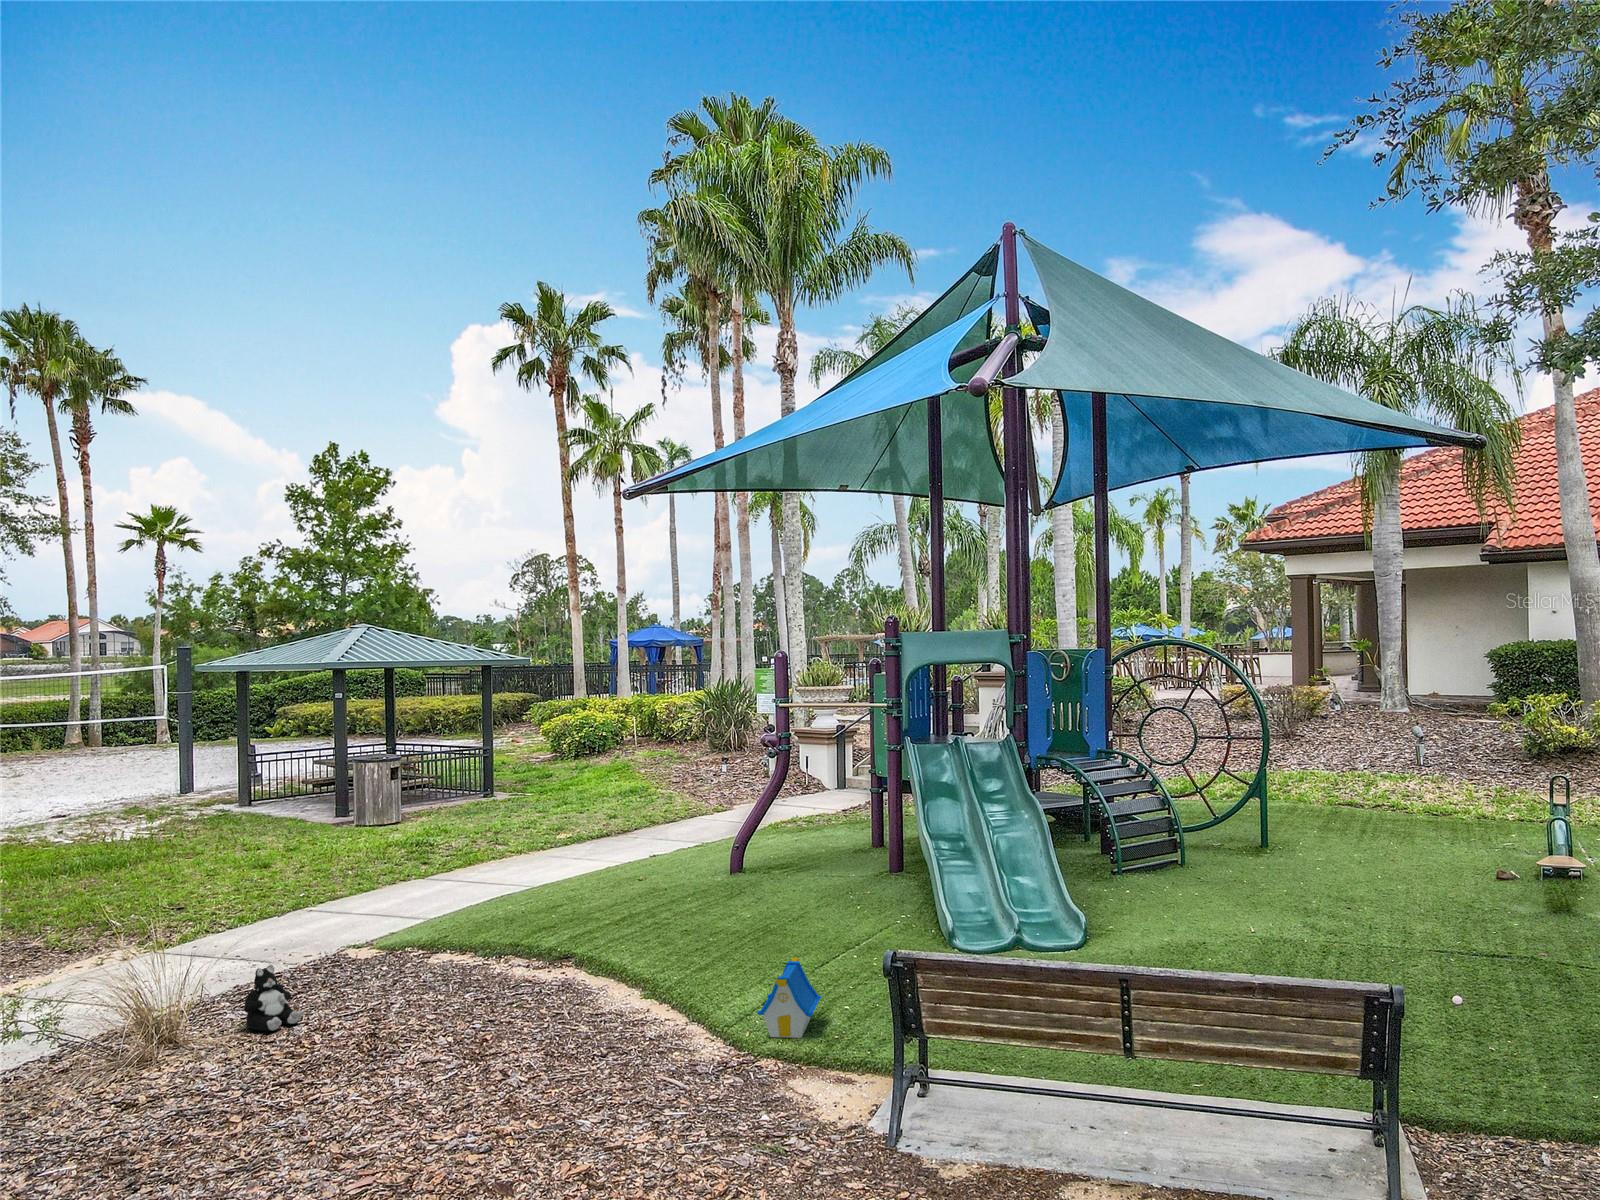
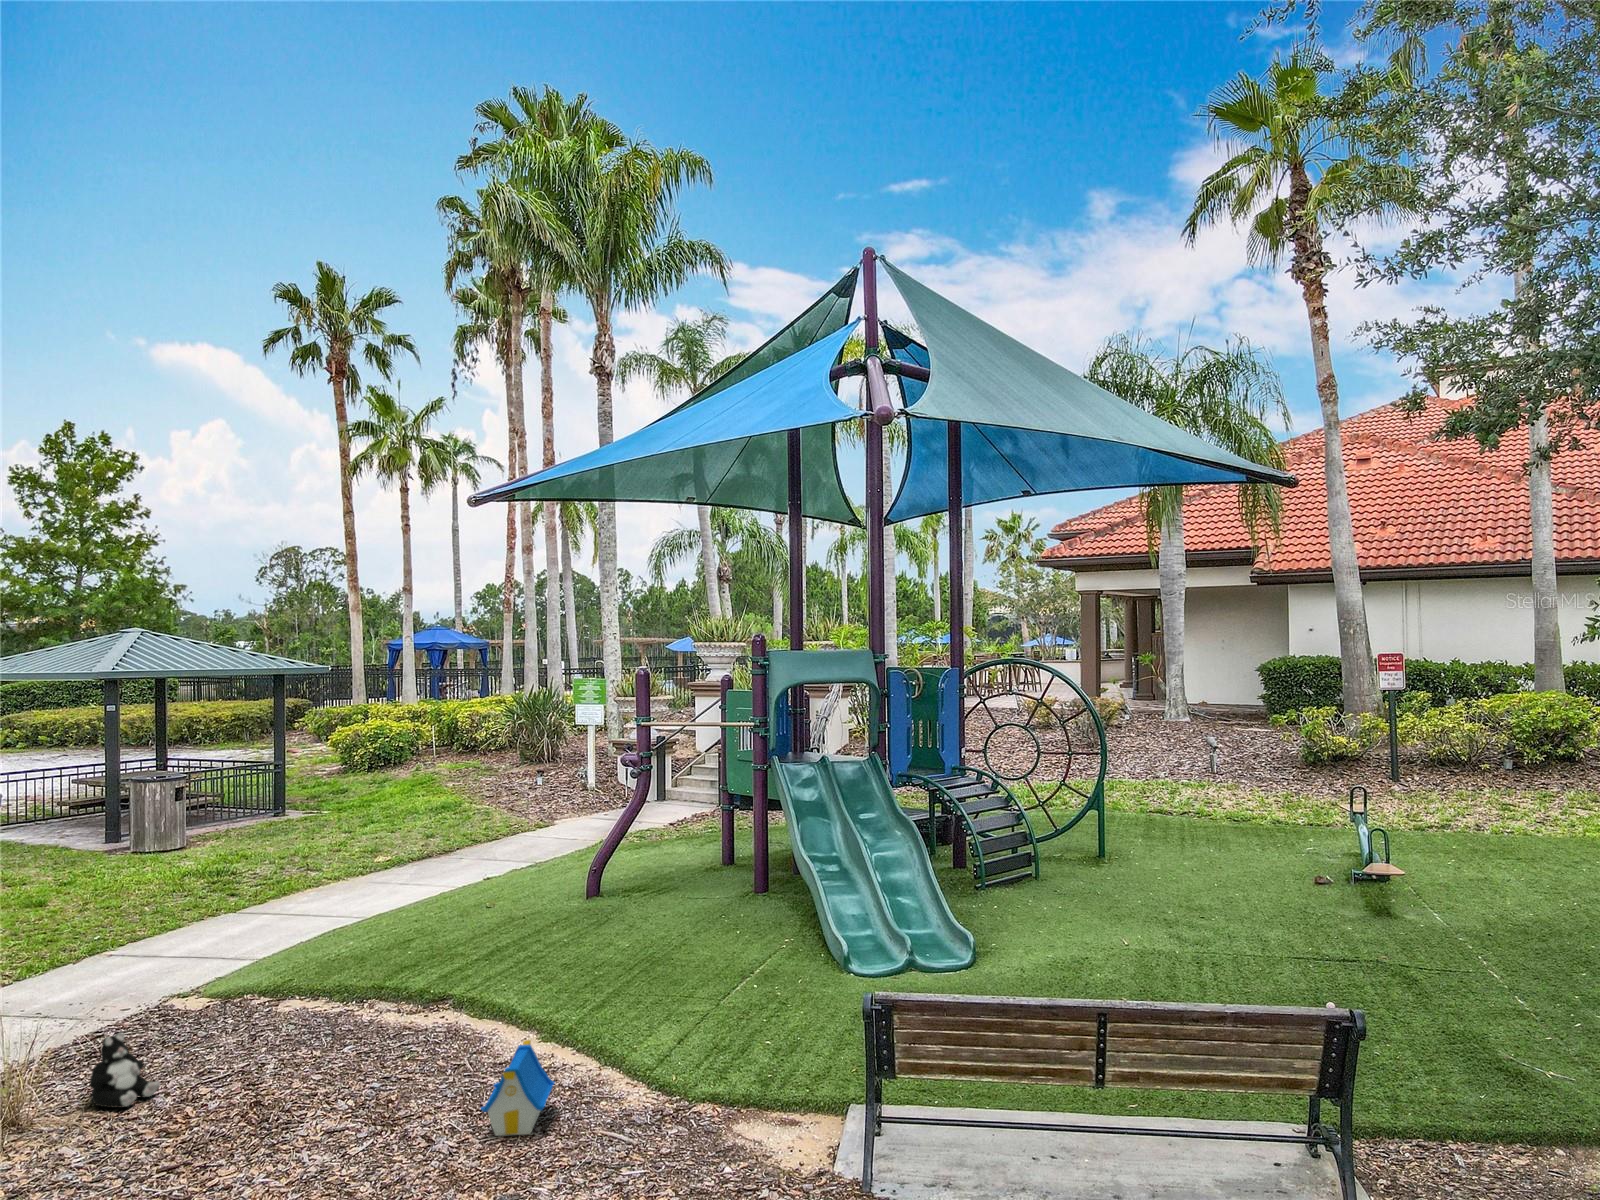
toy house: present [757,958,822,1038] -> present [481,1040,555,1136]

